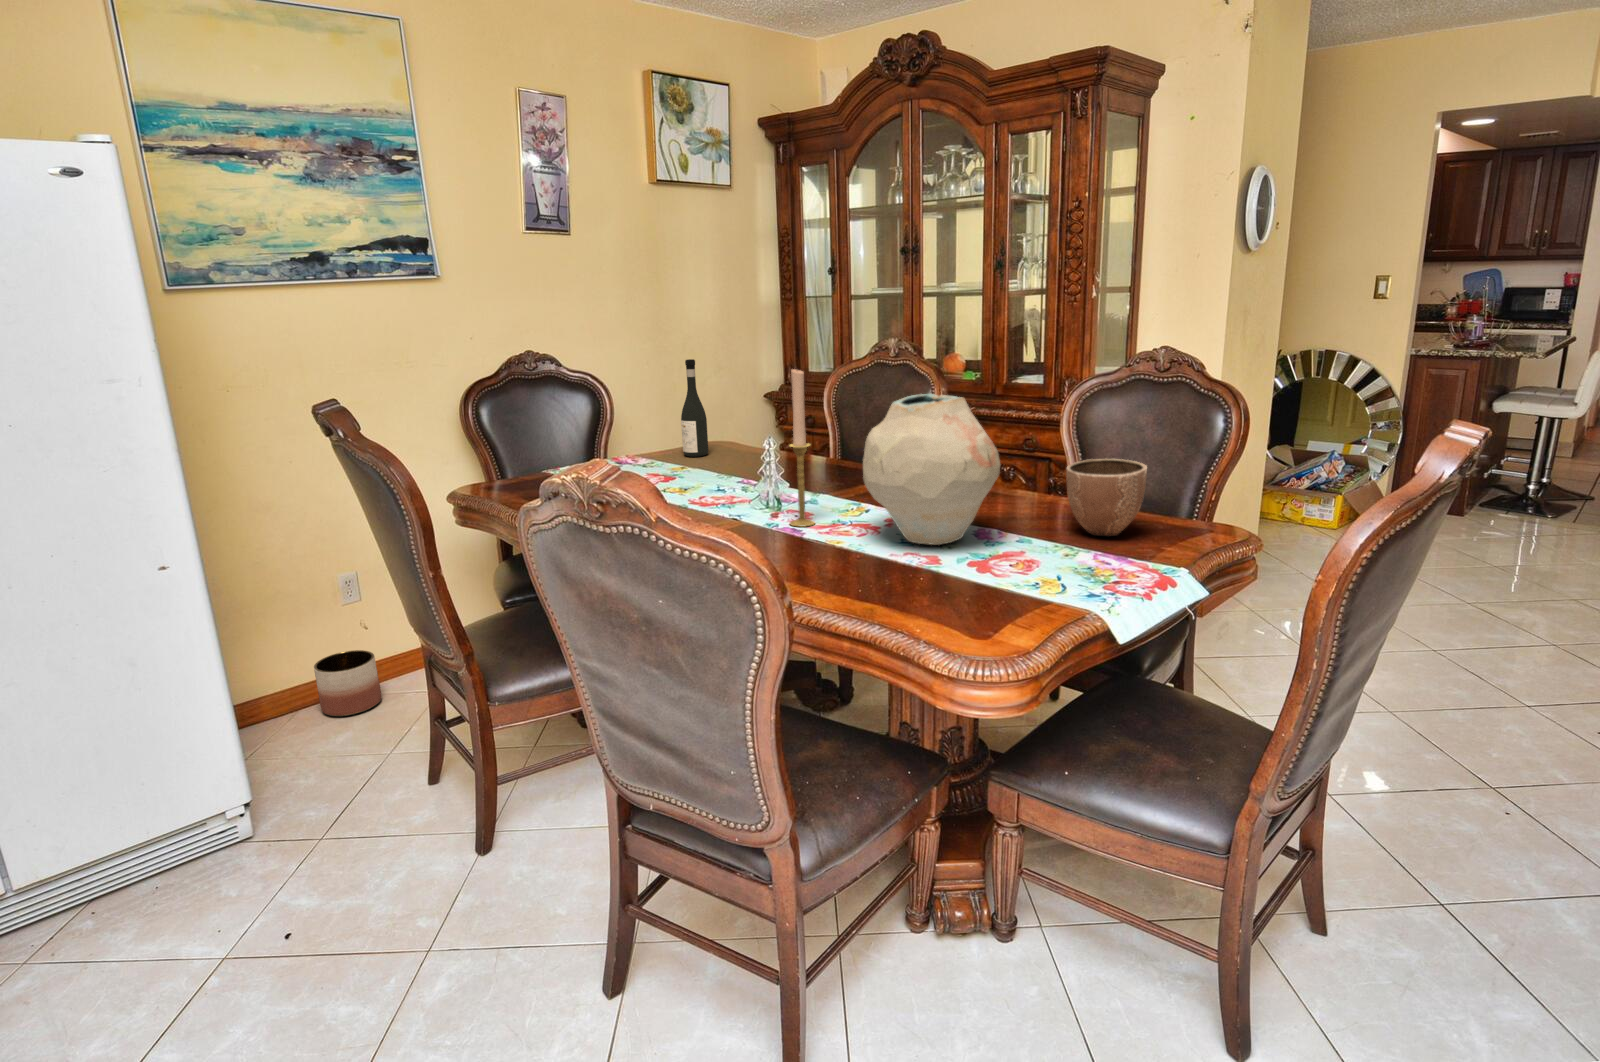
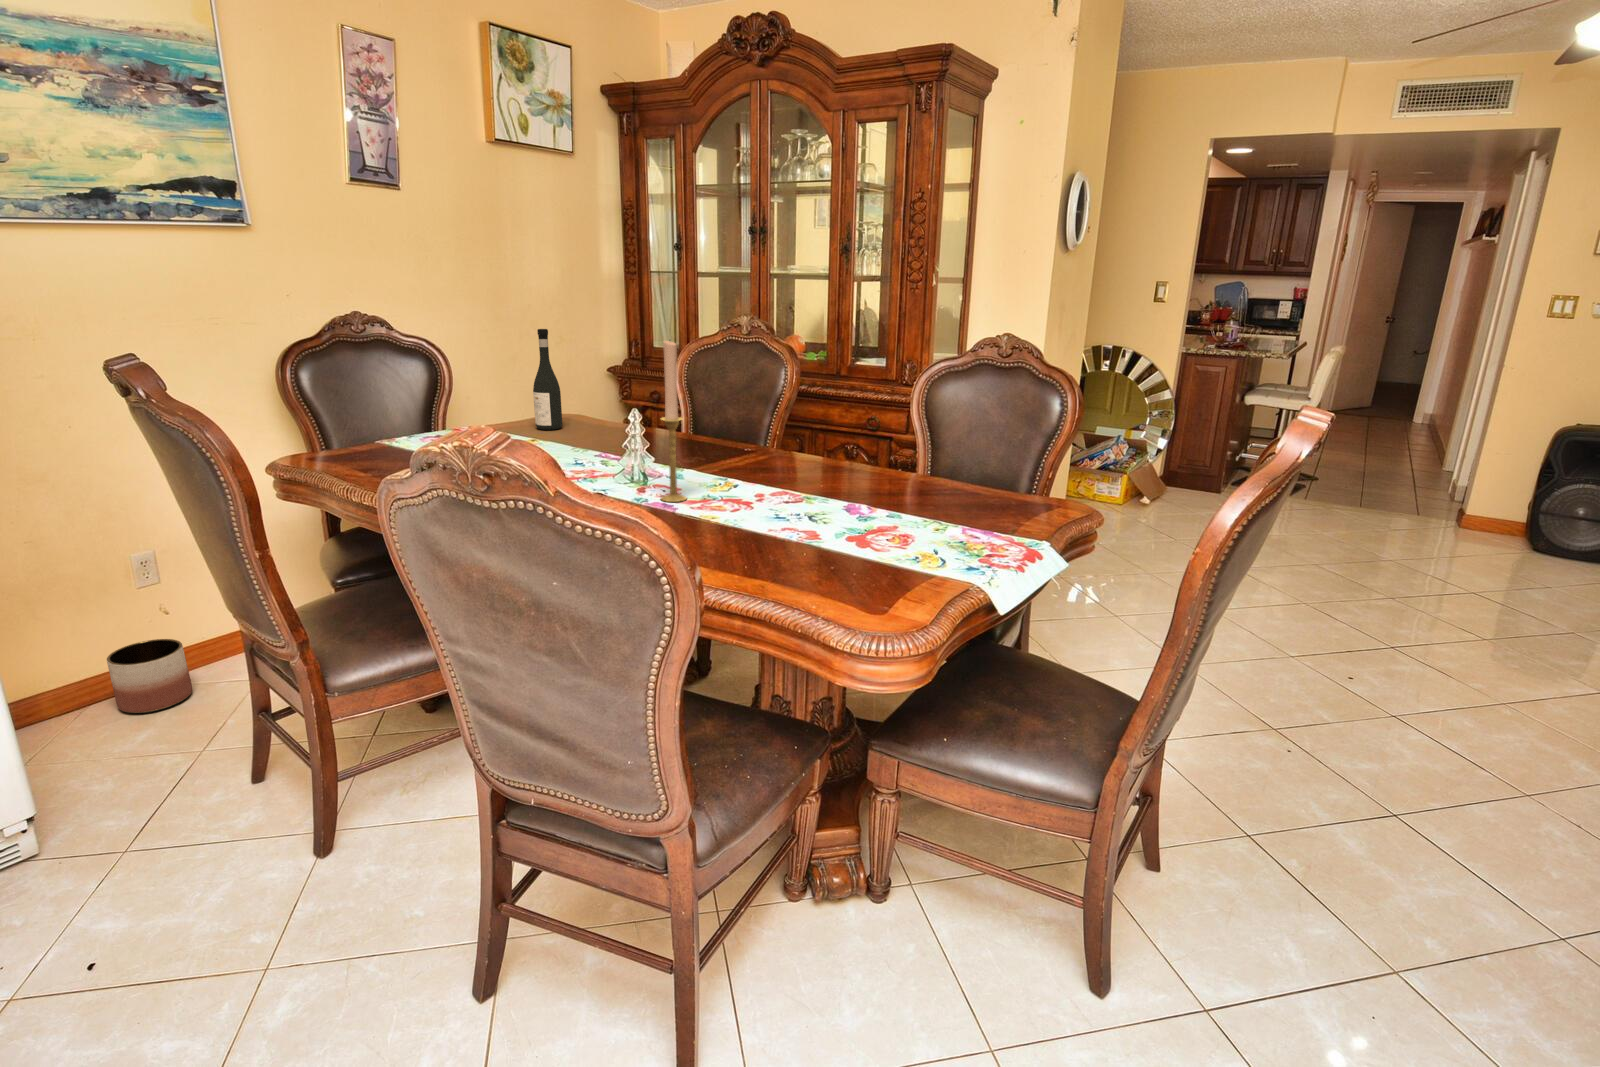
vase: present [863,394,1000,545] -> none [740,370,875,520]
decorative bowl: present [1066,459,1147,536] -> none [933,437,1008,511]

